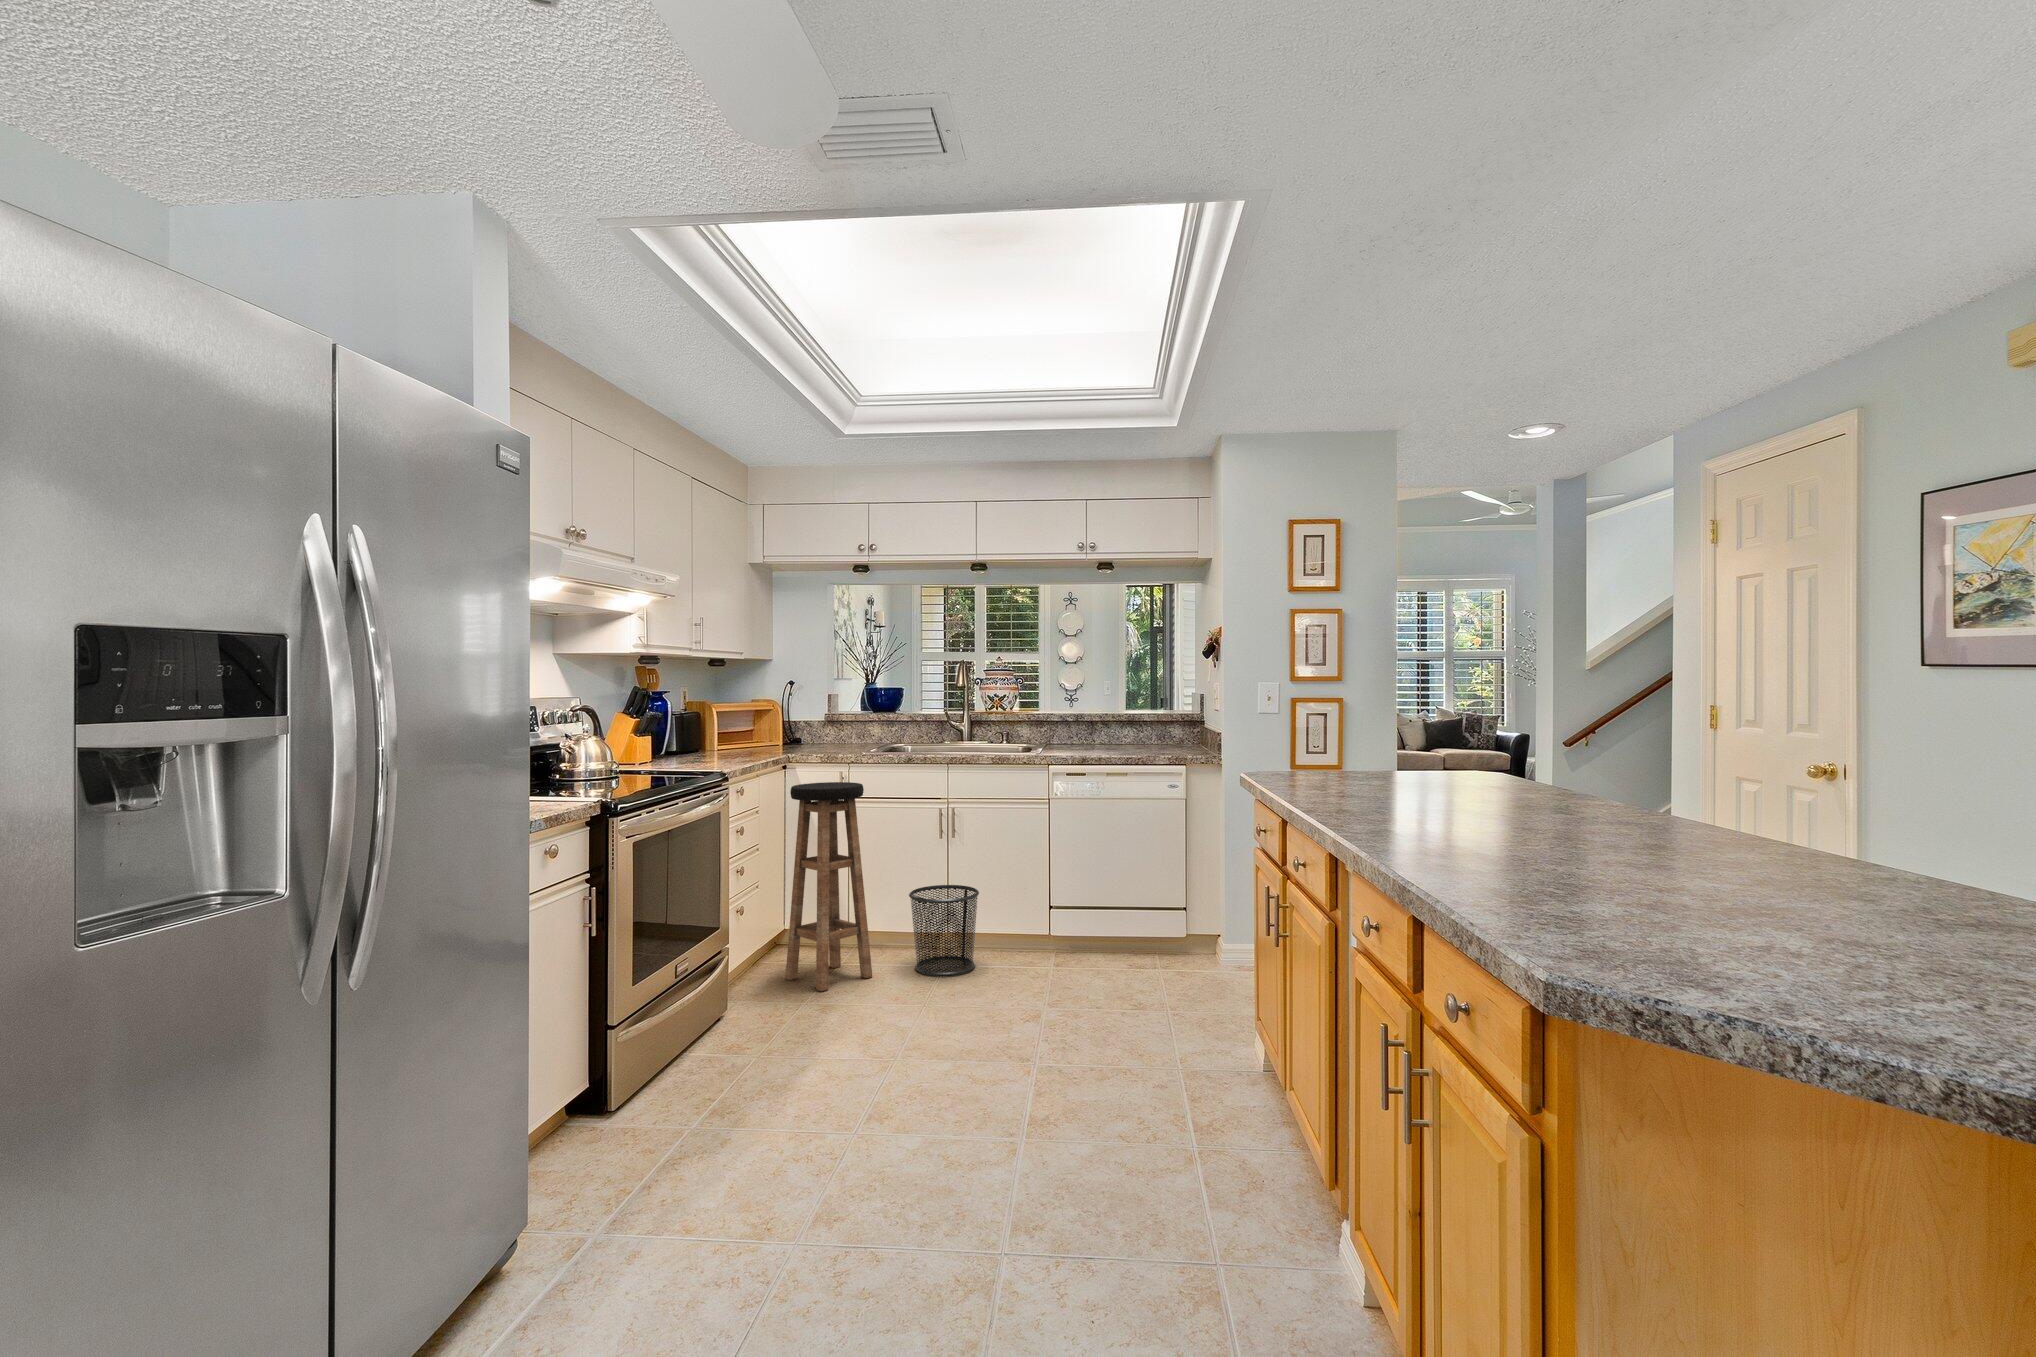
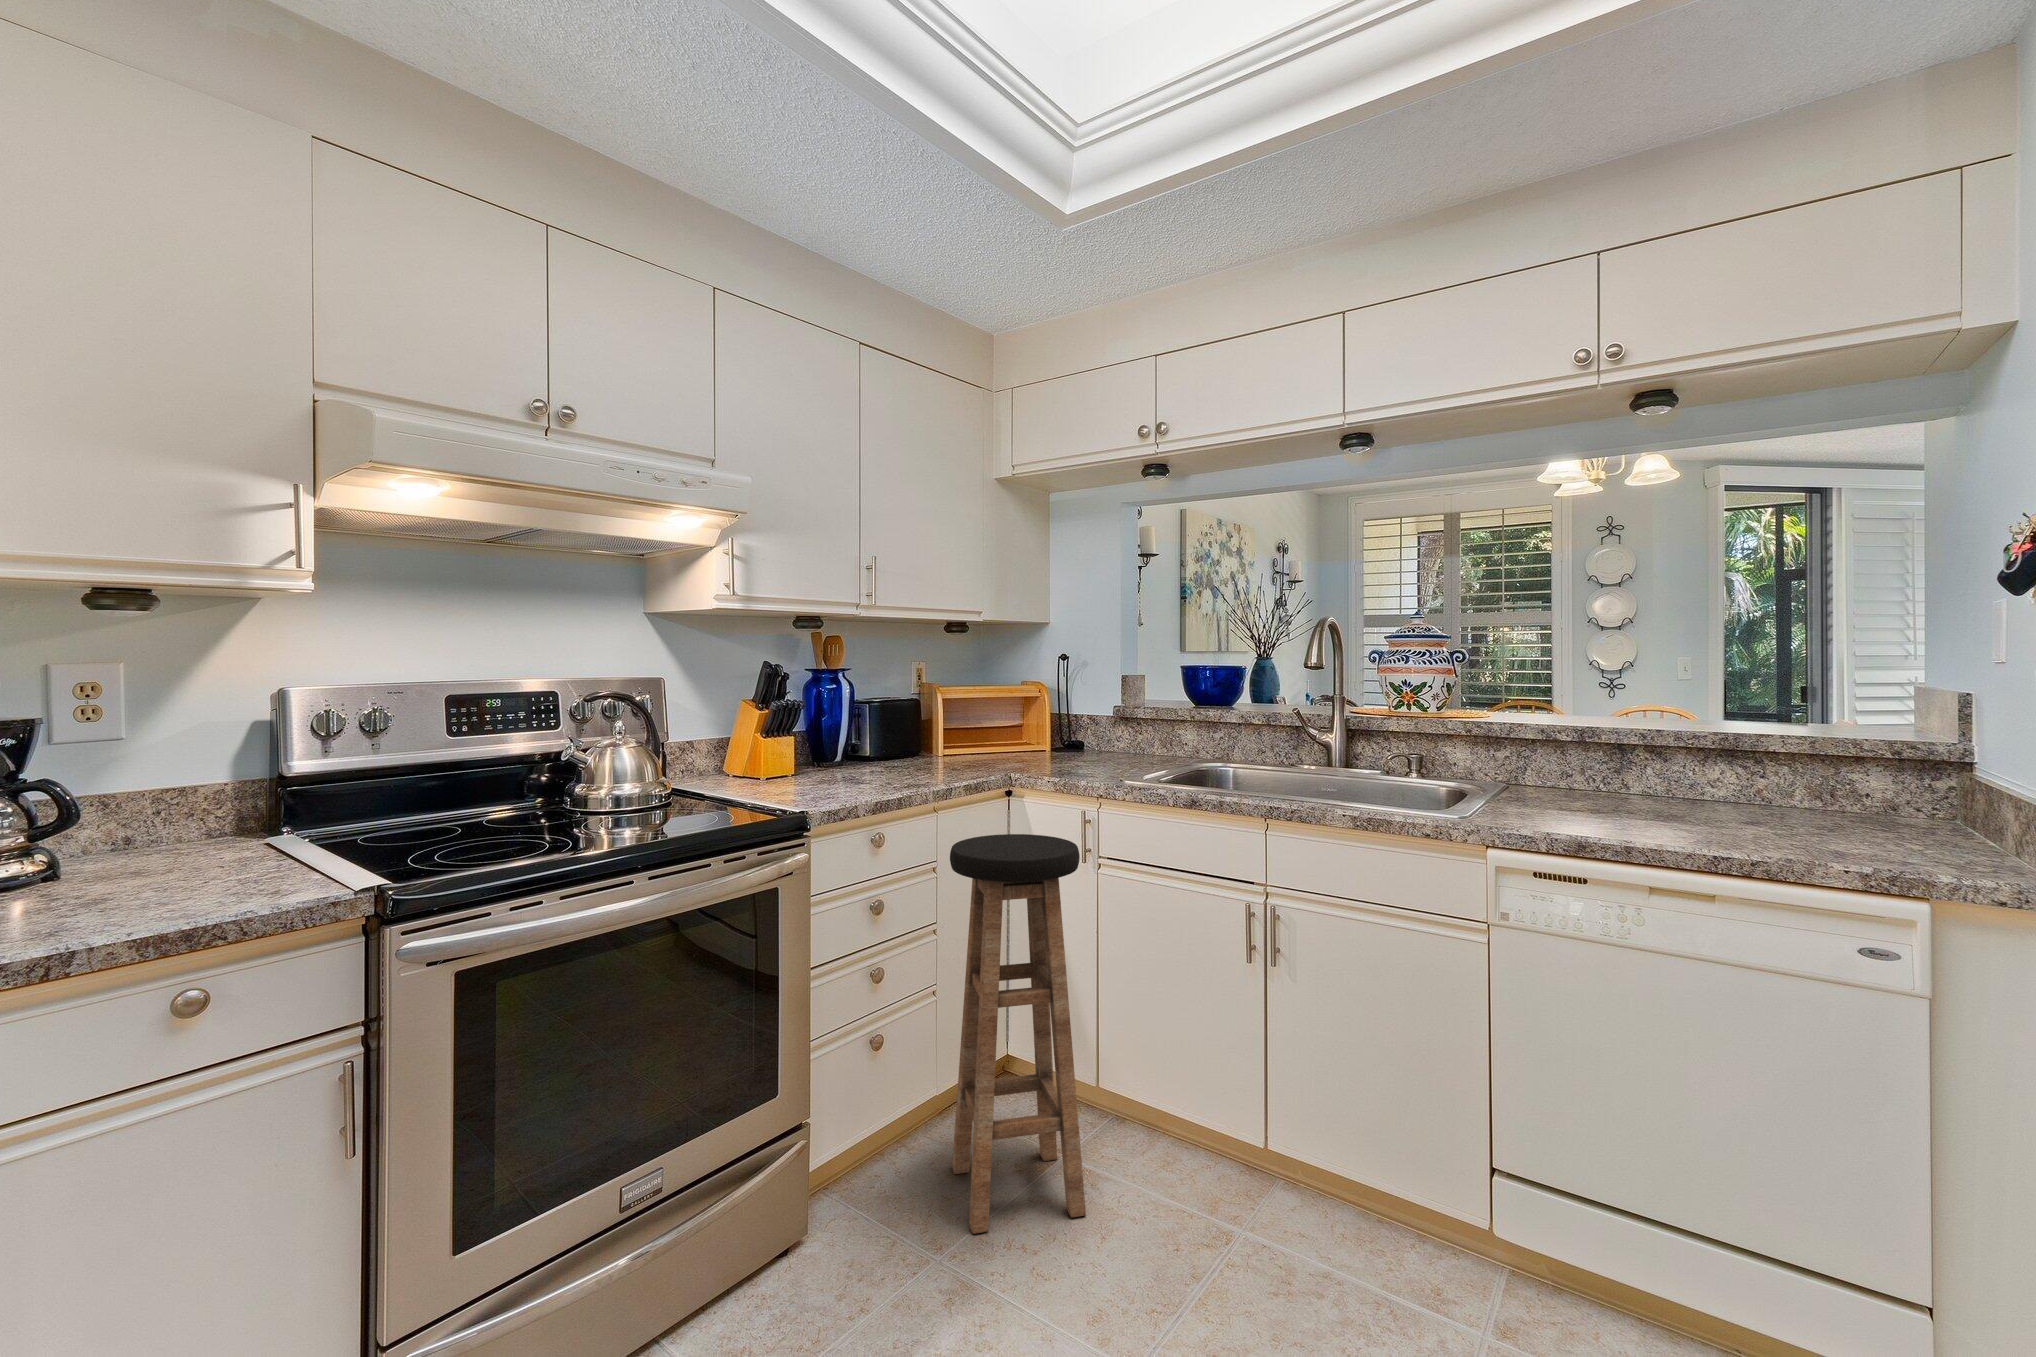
waste bin: present [909,885,979,976] -> none [1162,1052,1309,1273]

